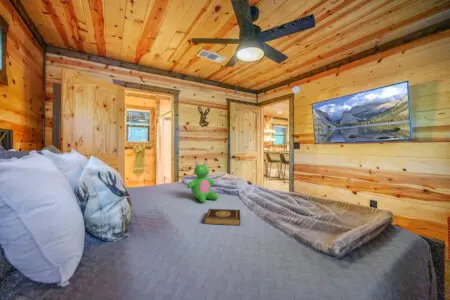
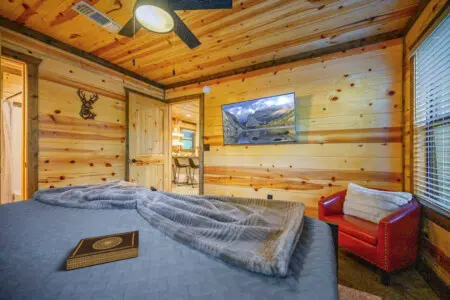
teddy bear: present [187,161,218,203] -> none [37,161,103,230]

